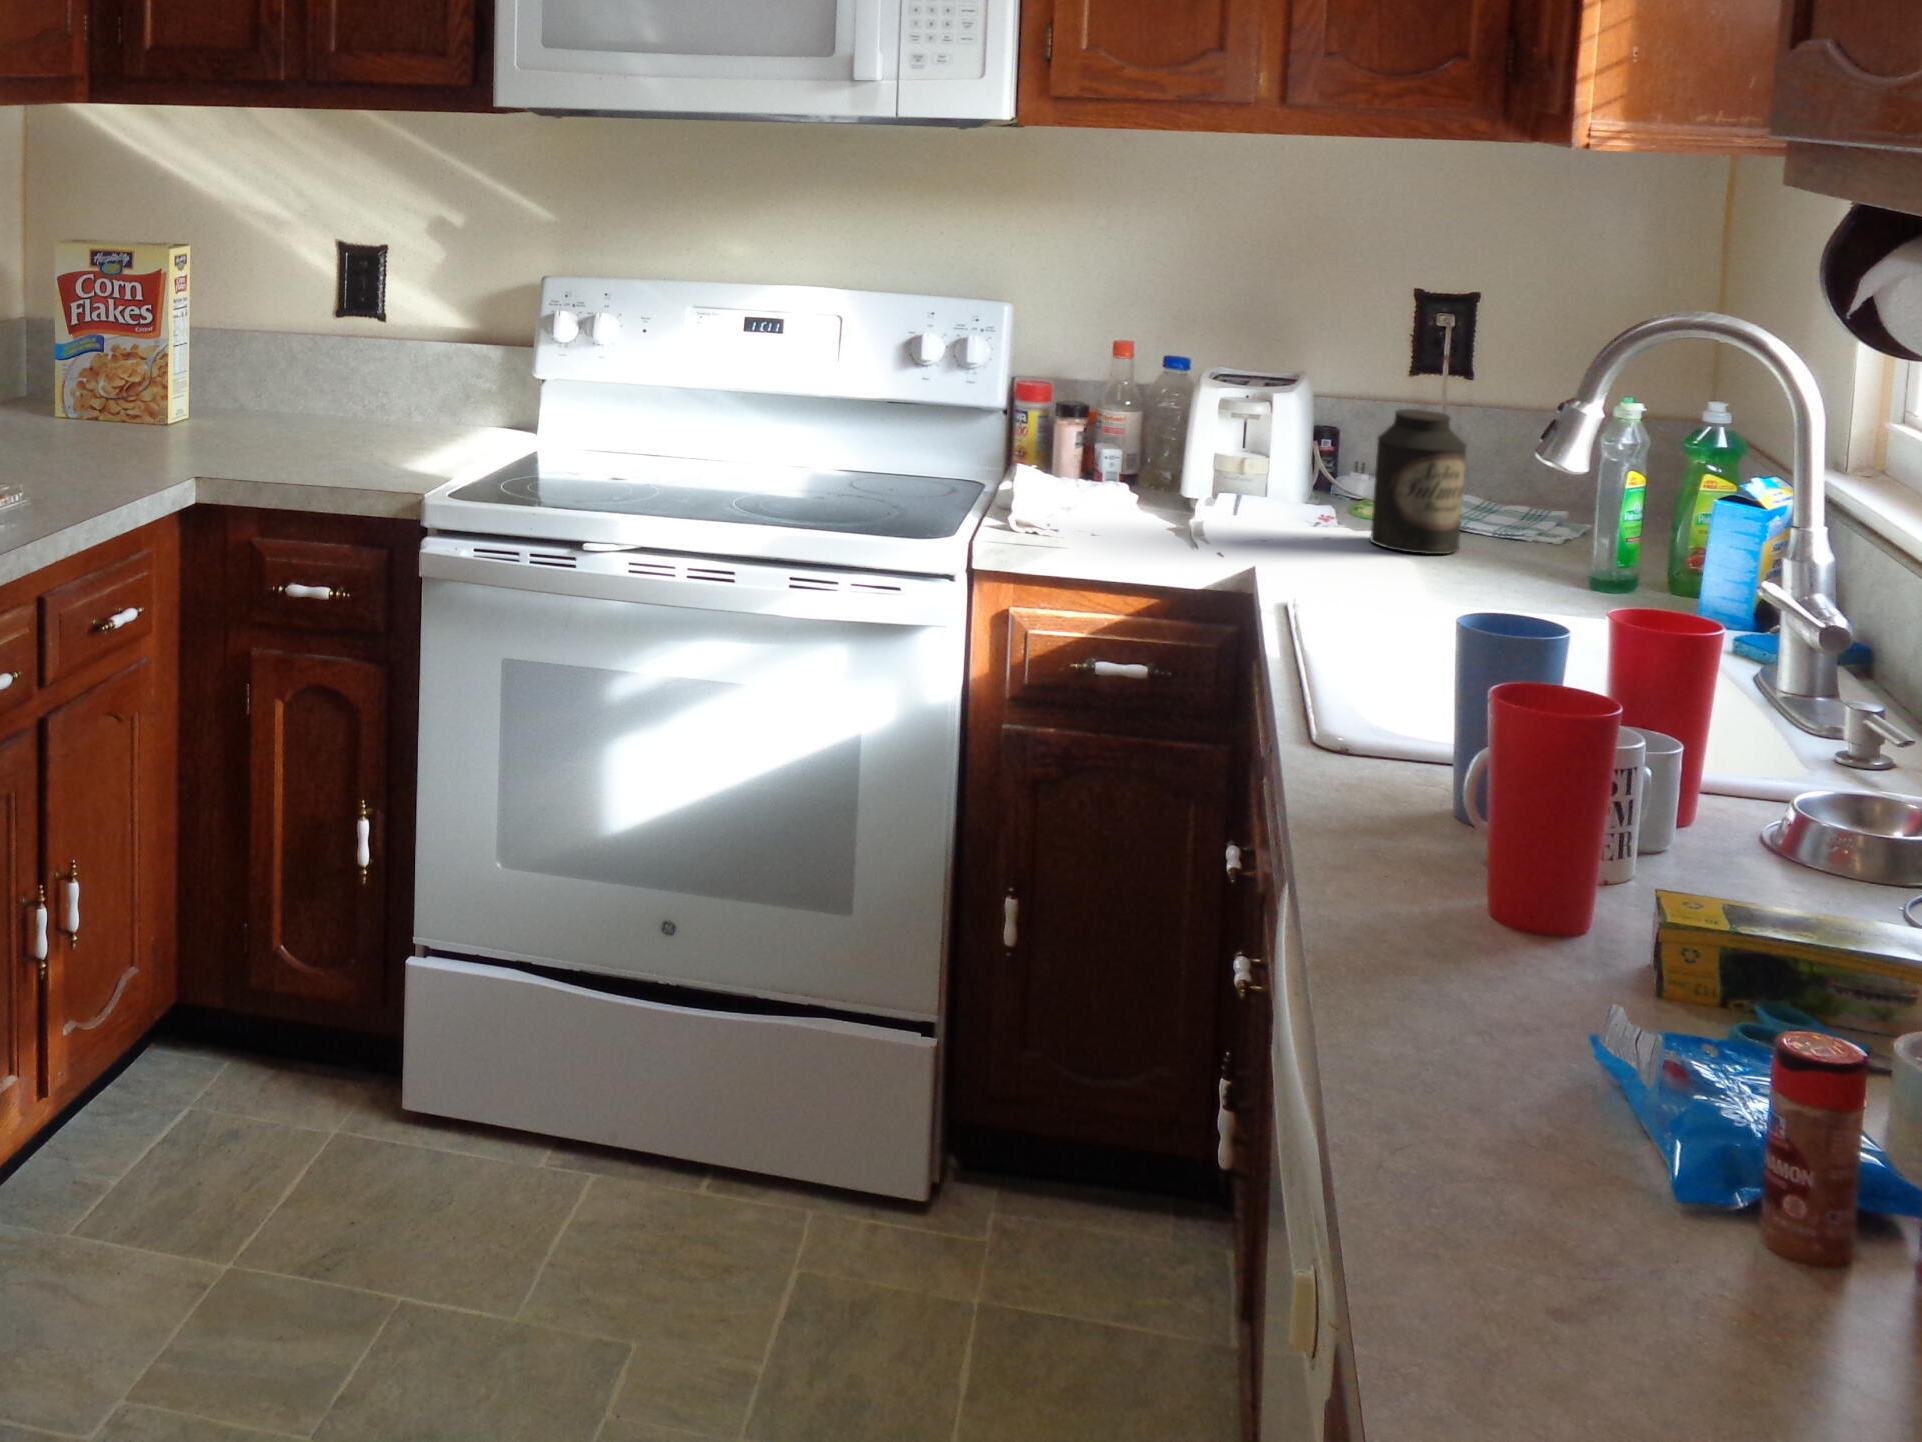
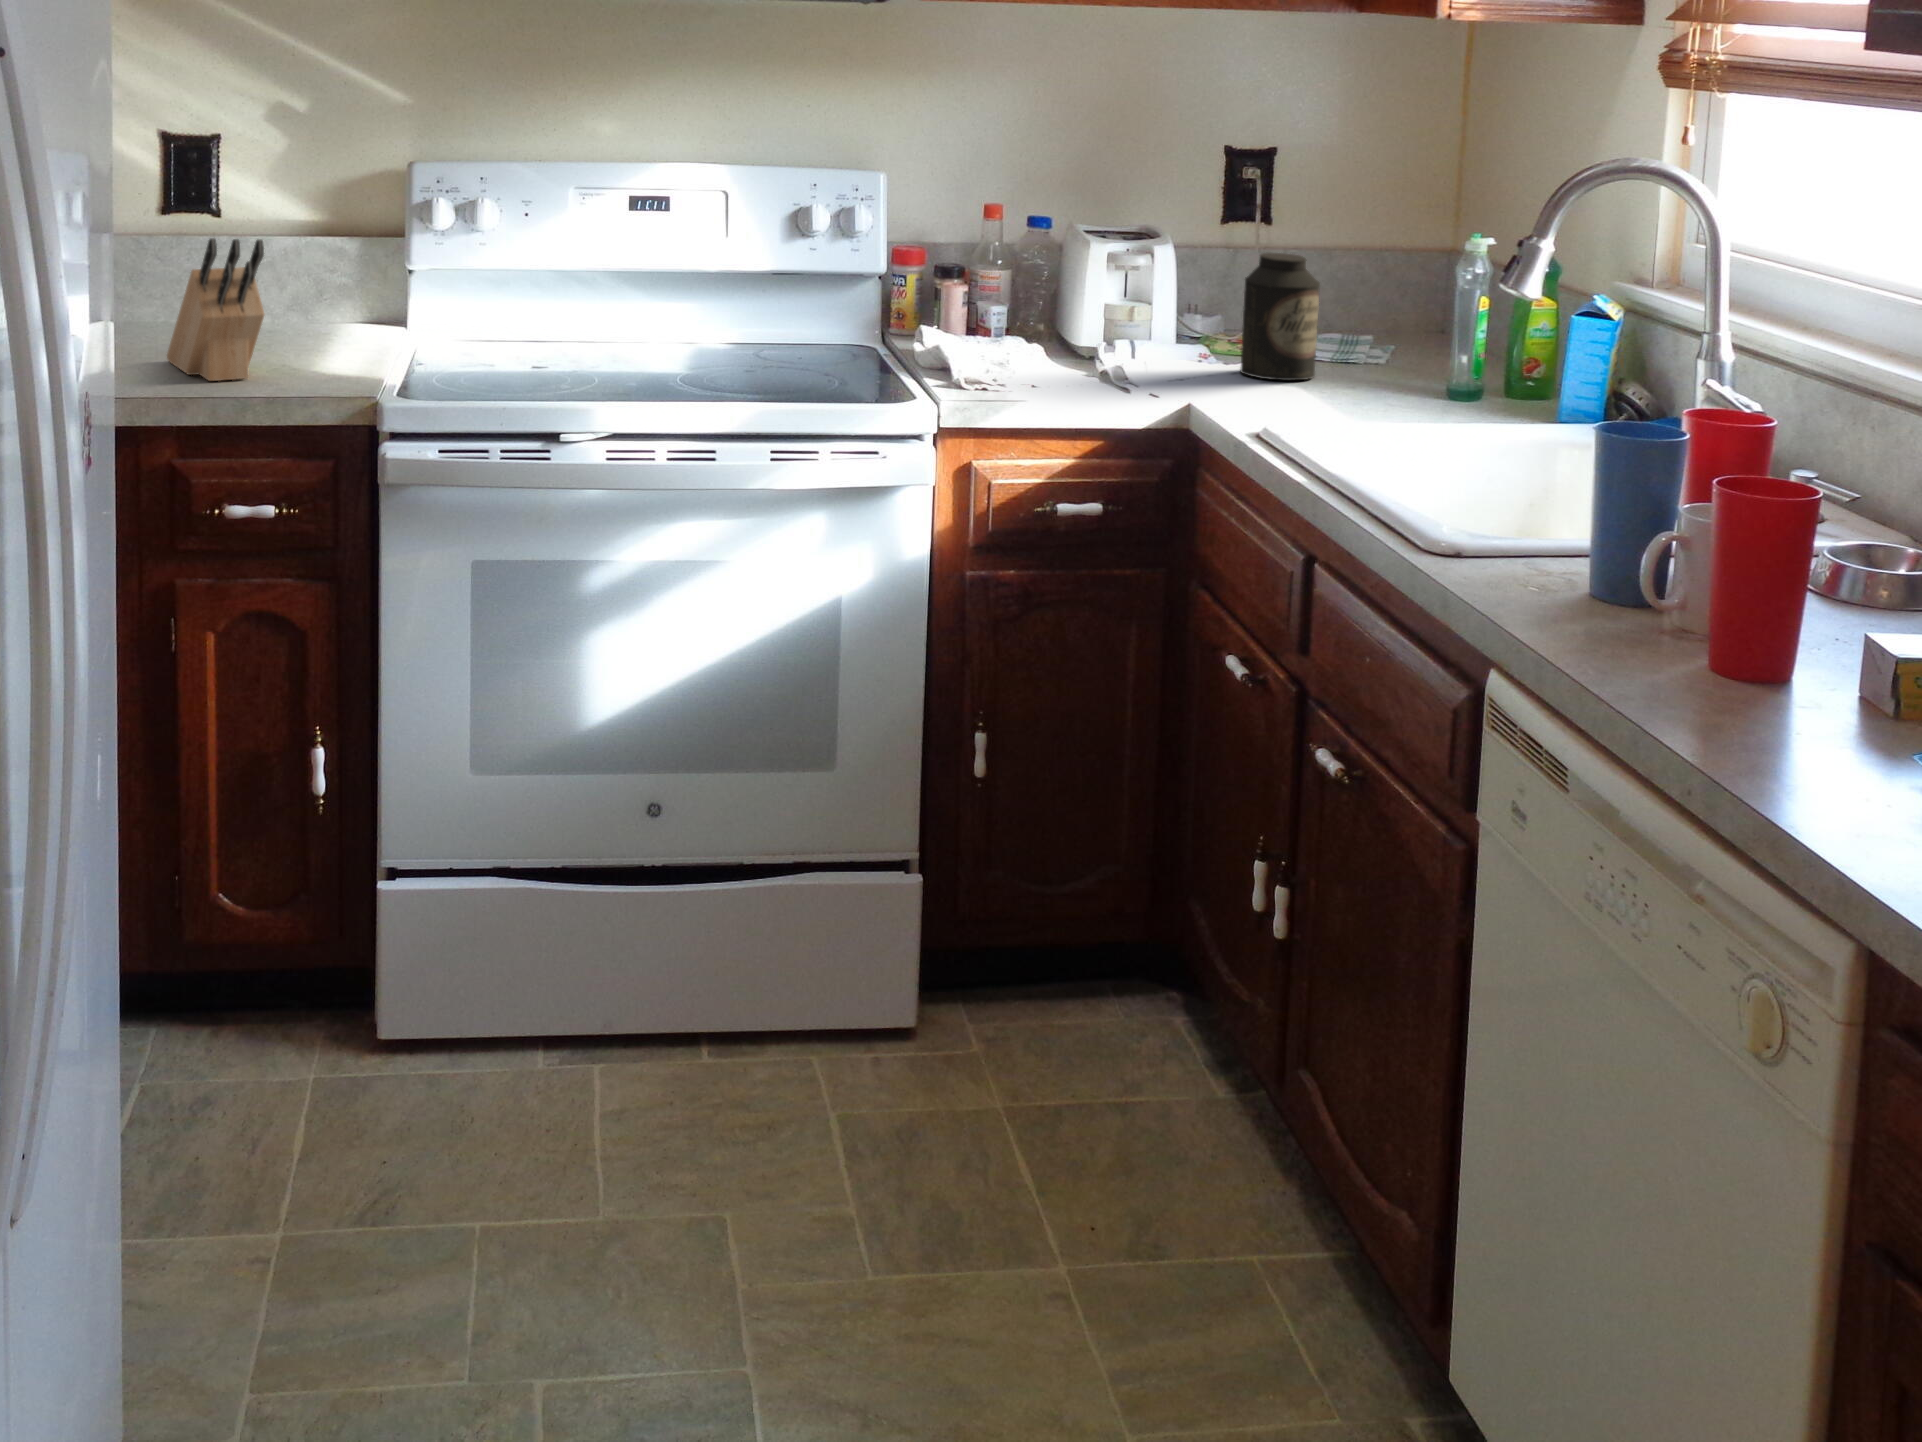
knife block: none [300,338,357,468] -> present [167,238,265,381]

